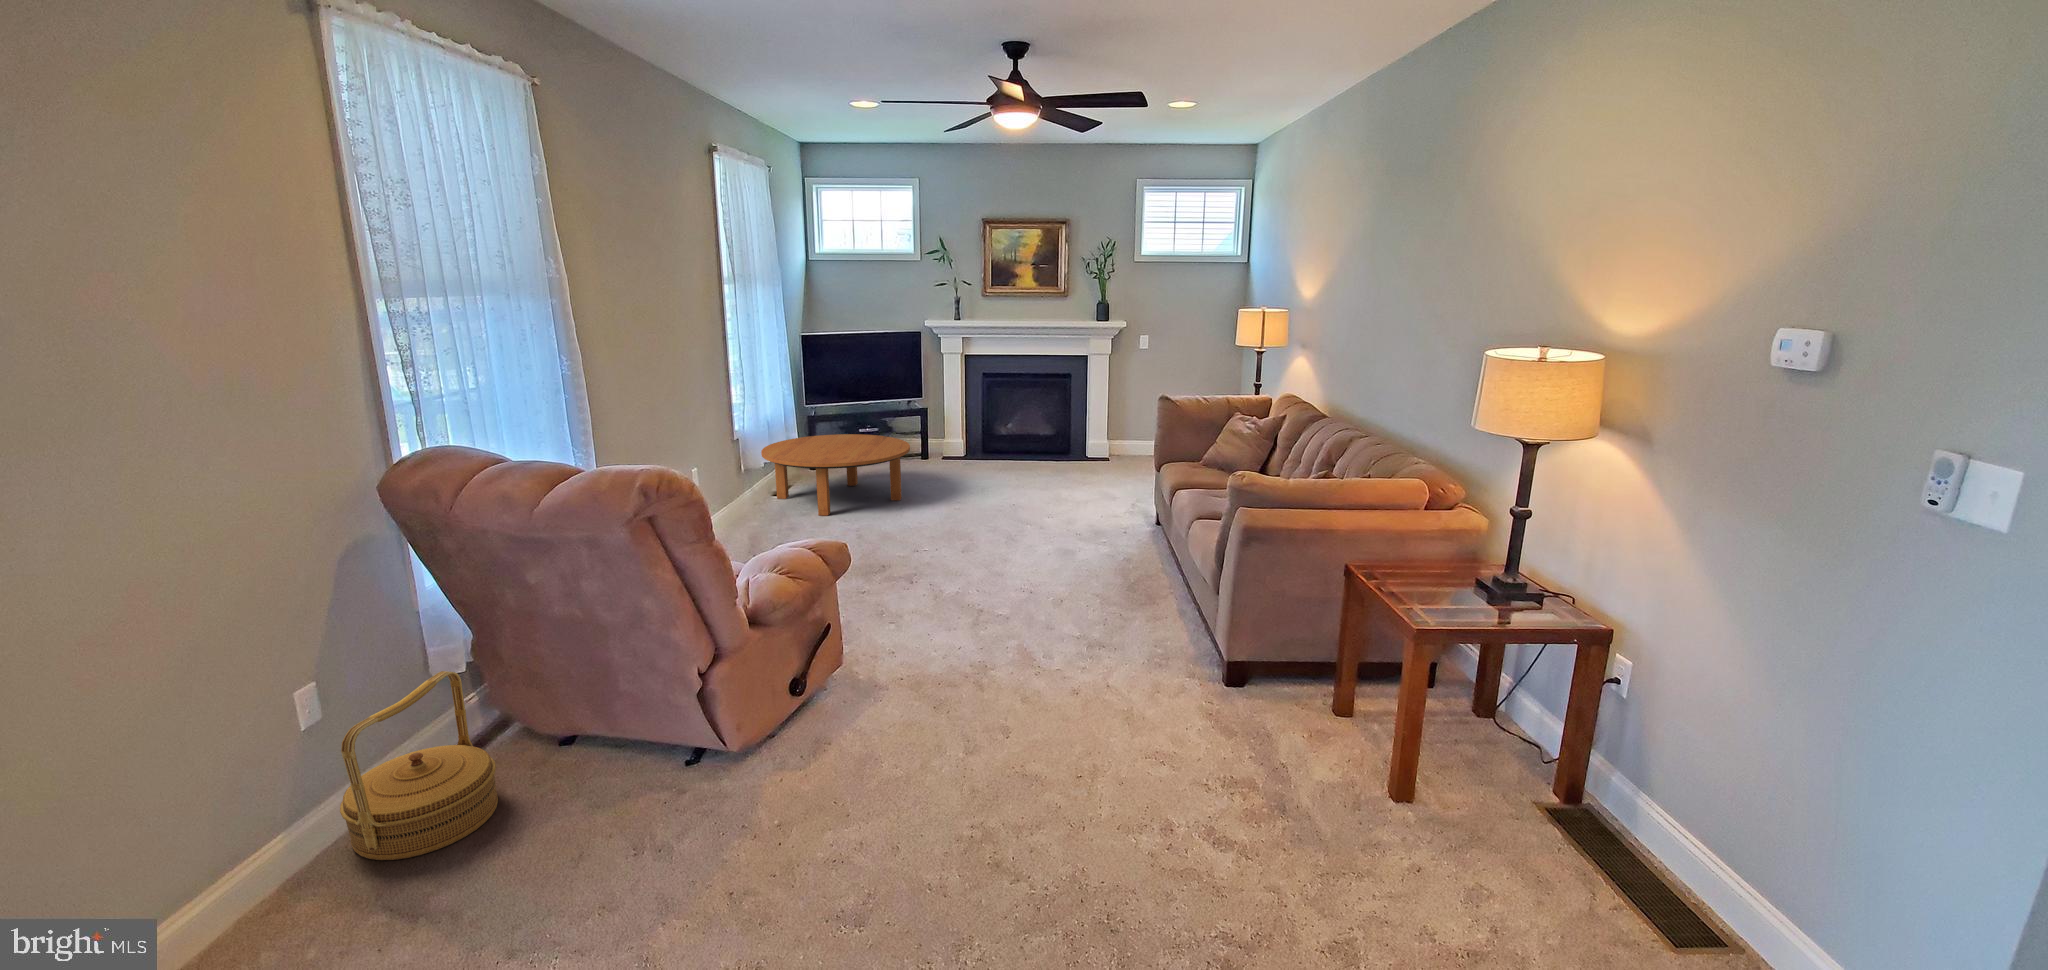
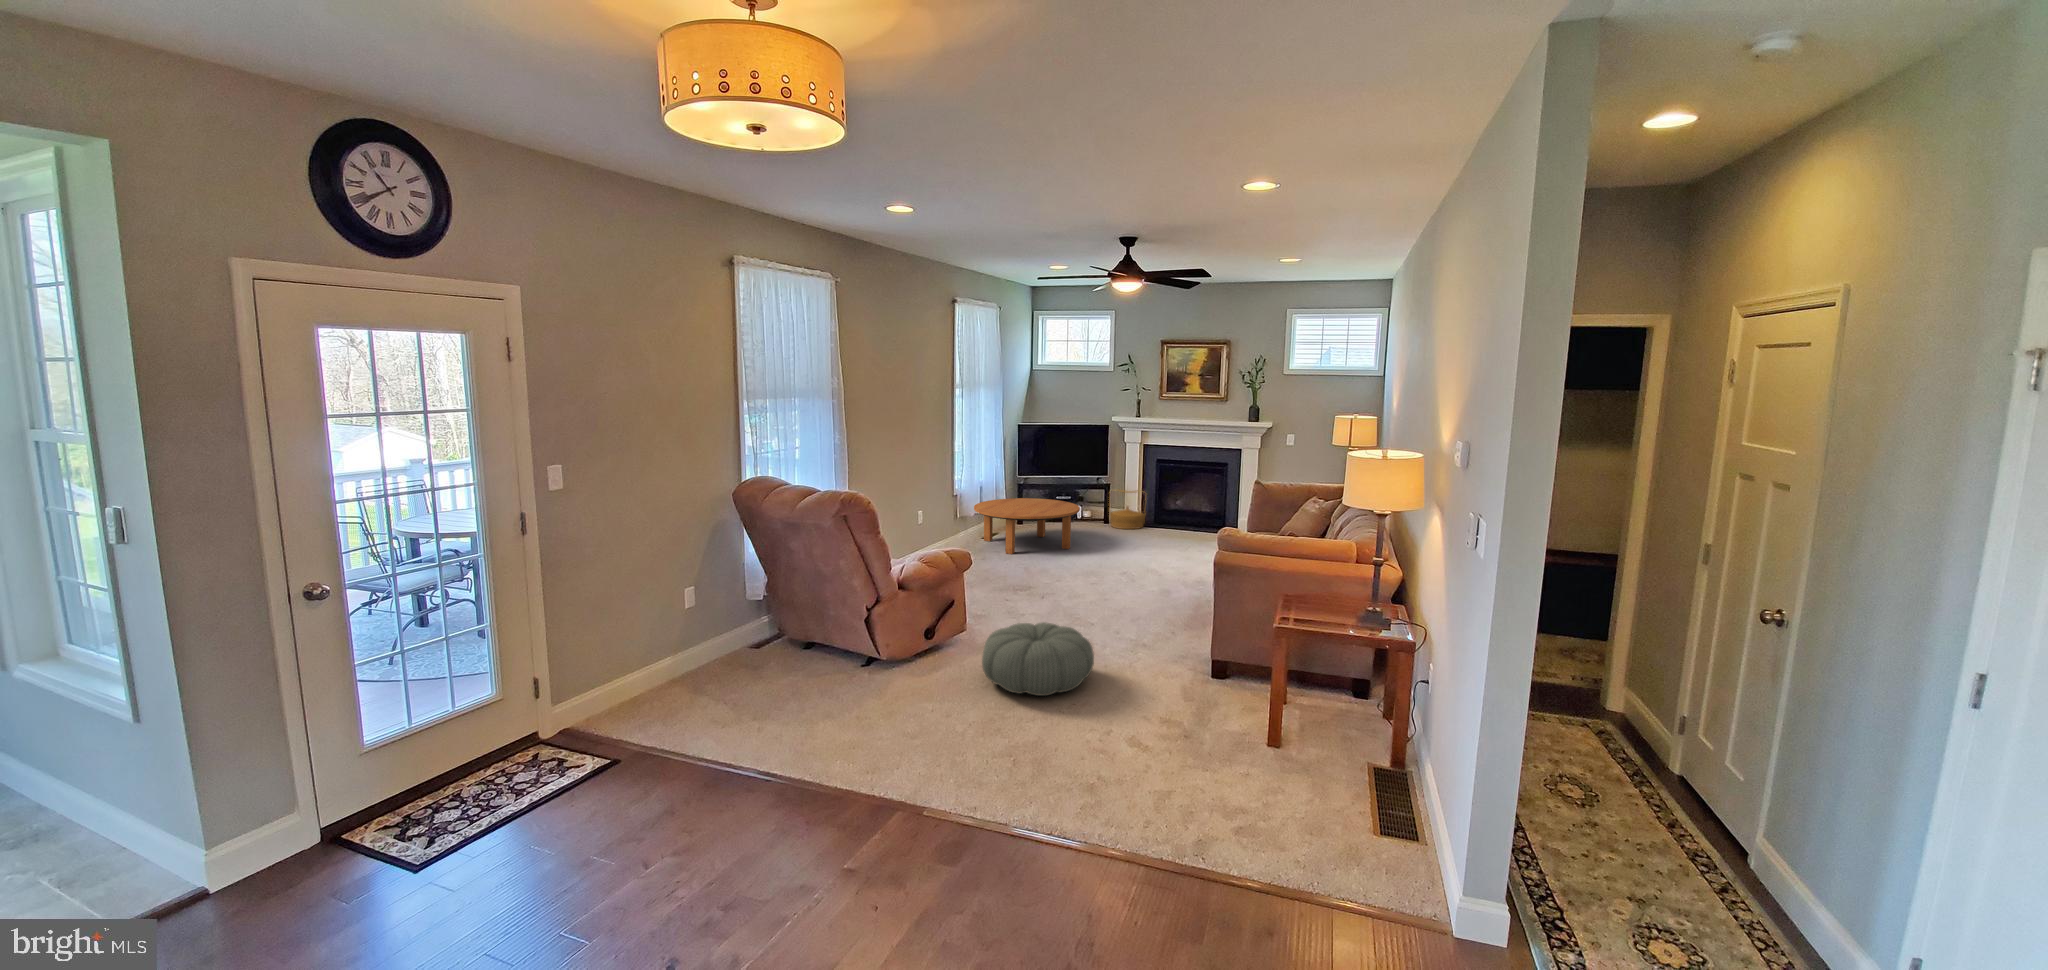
pouf: none [899,640,1074,770] -> present [982,622,1094,696]
woven basket: present [340,671,498,860] -> present [1109,489,1147,529]

